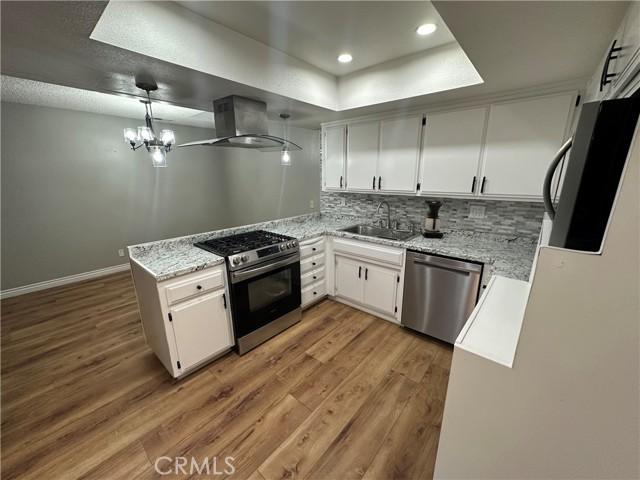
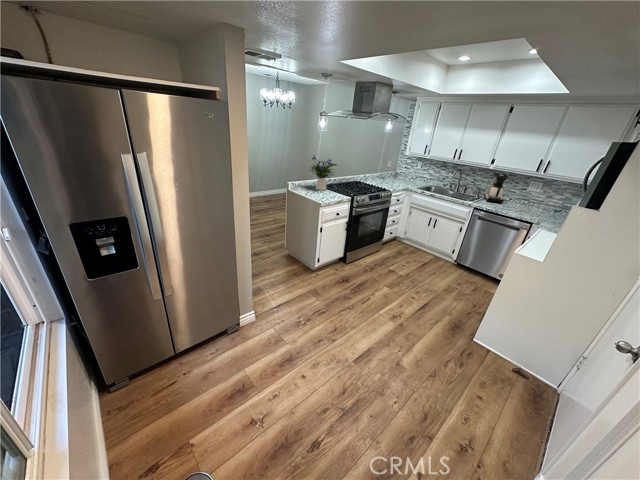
flower arrangement: none [149,201,205,250] -> present [309,155,337,190]

